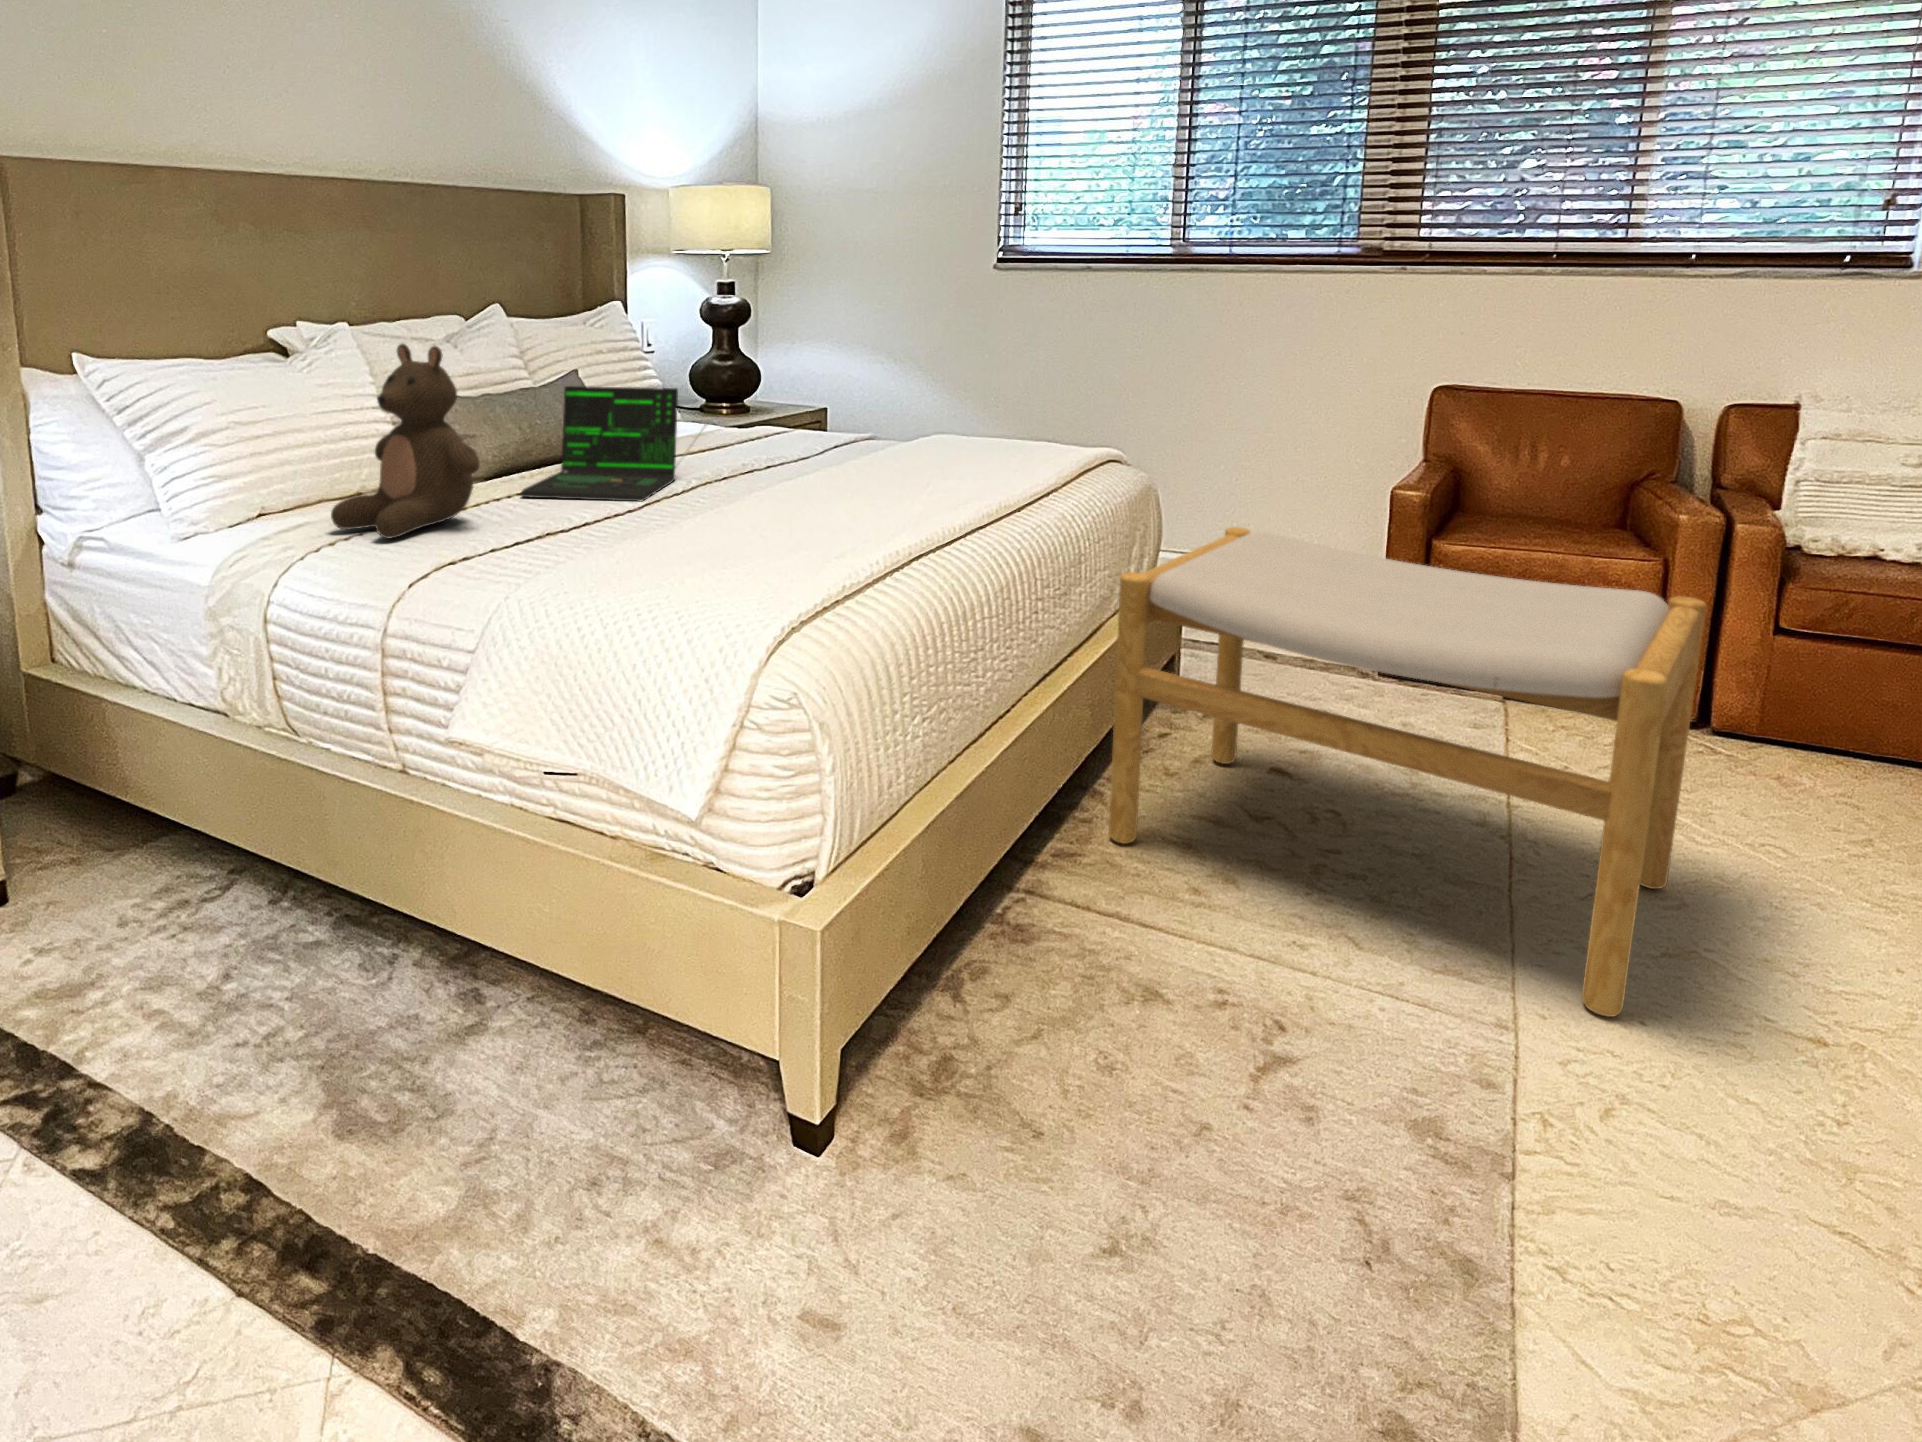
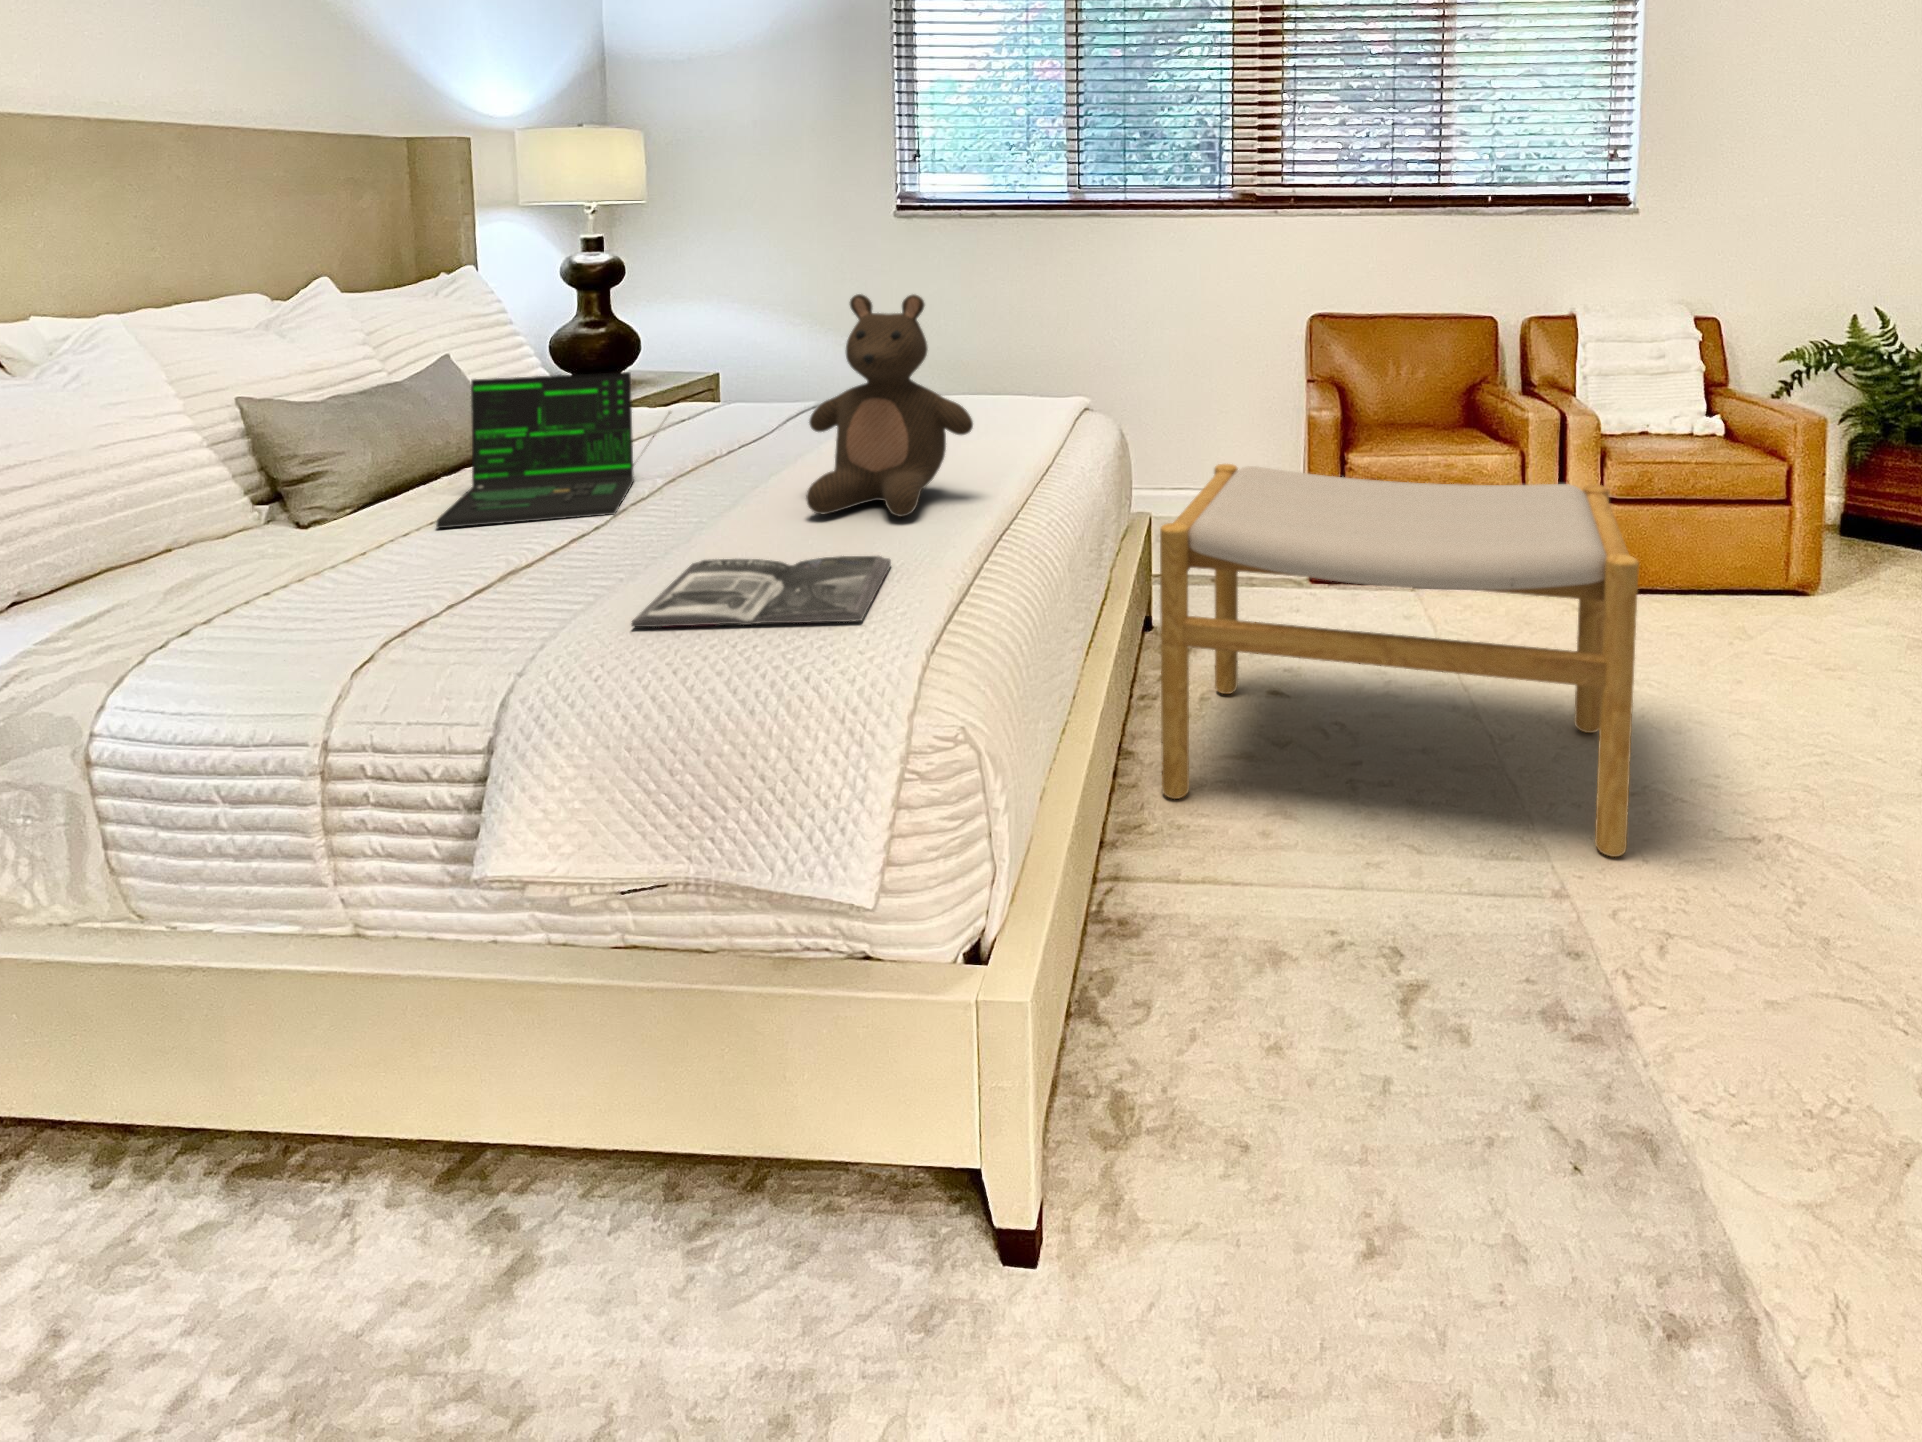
stuffed bear: present [331,344,480,538] -> present [806,294,973,517]
magazine: none [572,535,795,593] -> present [631,556,891,627]

